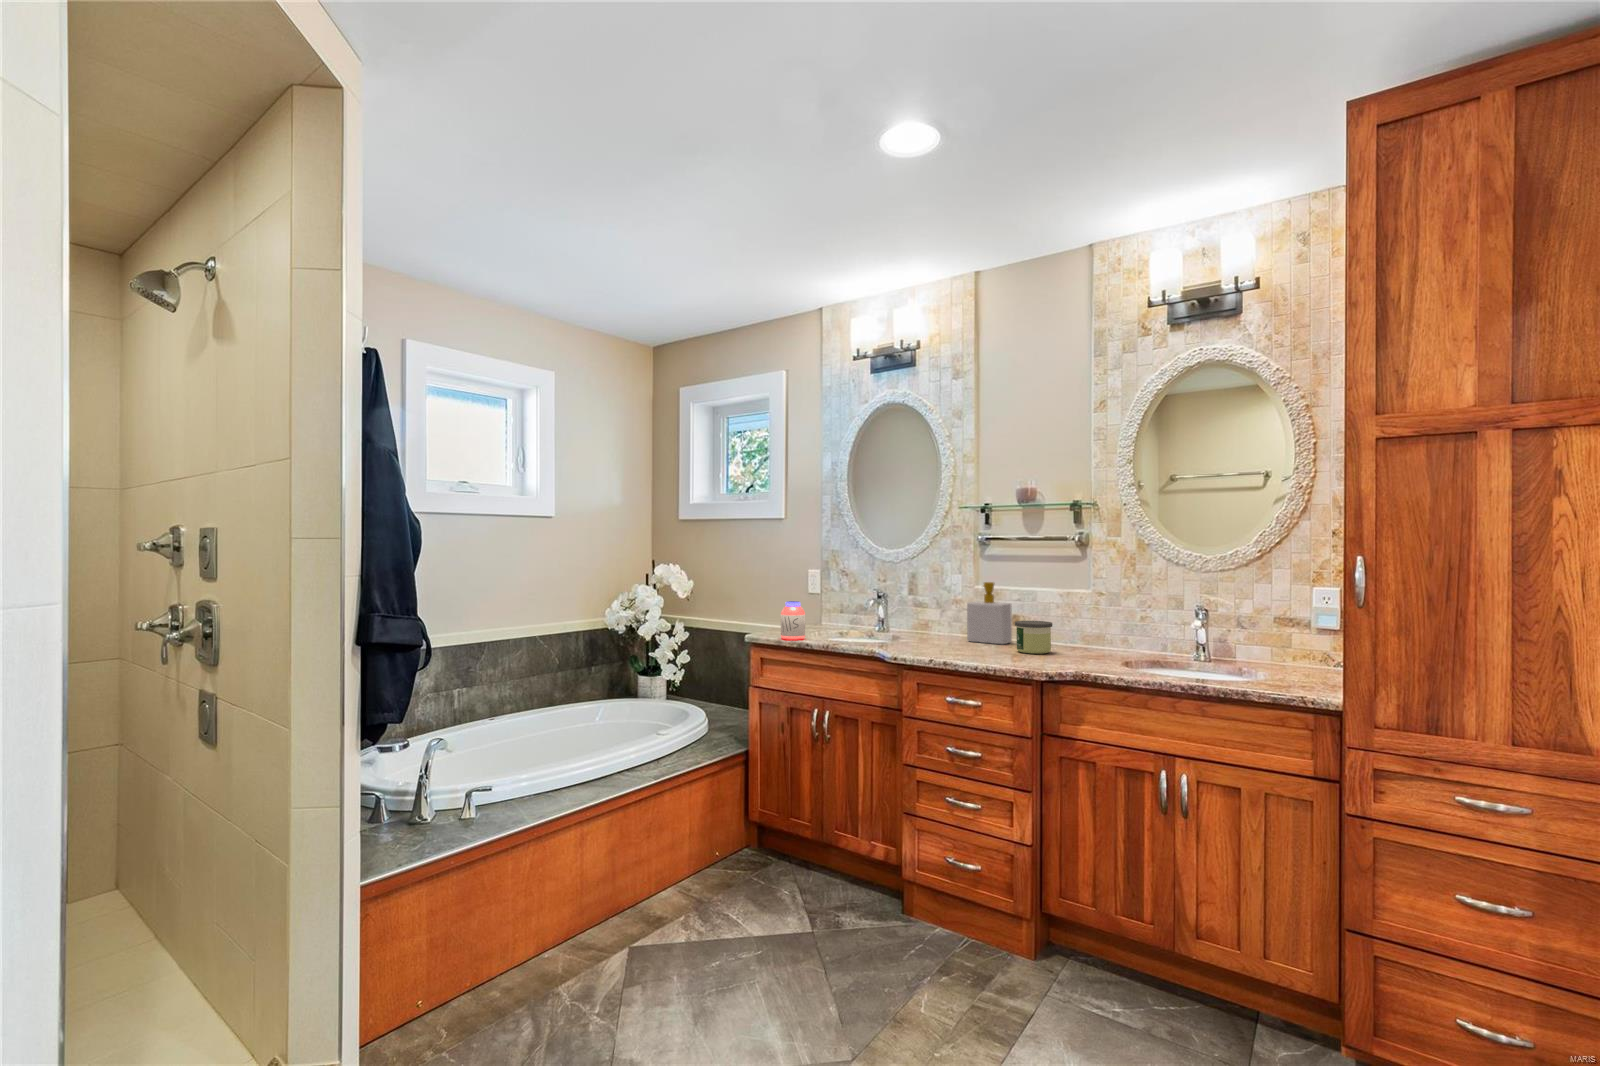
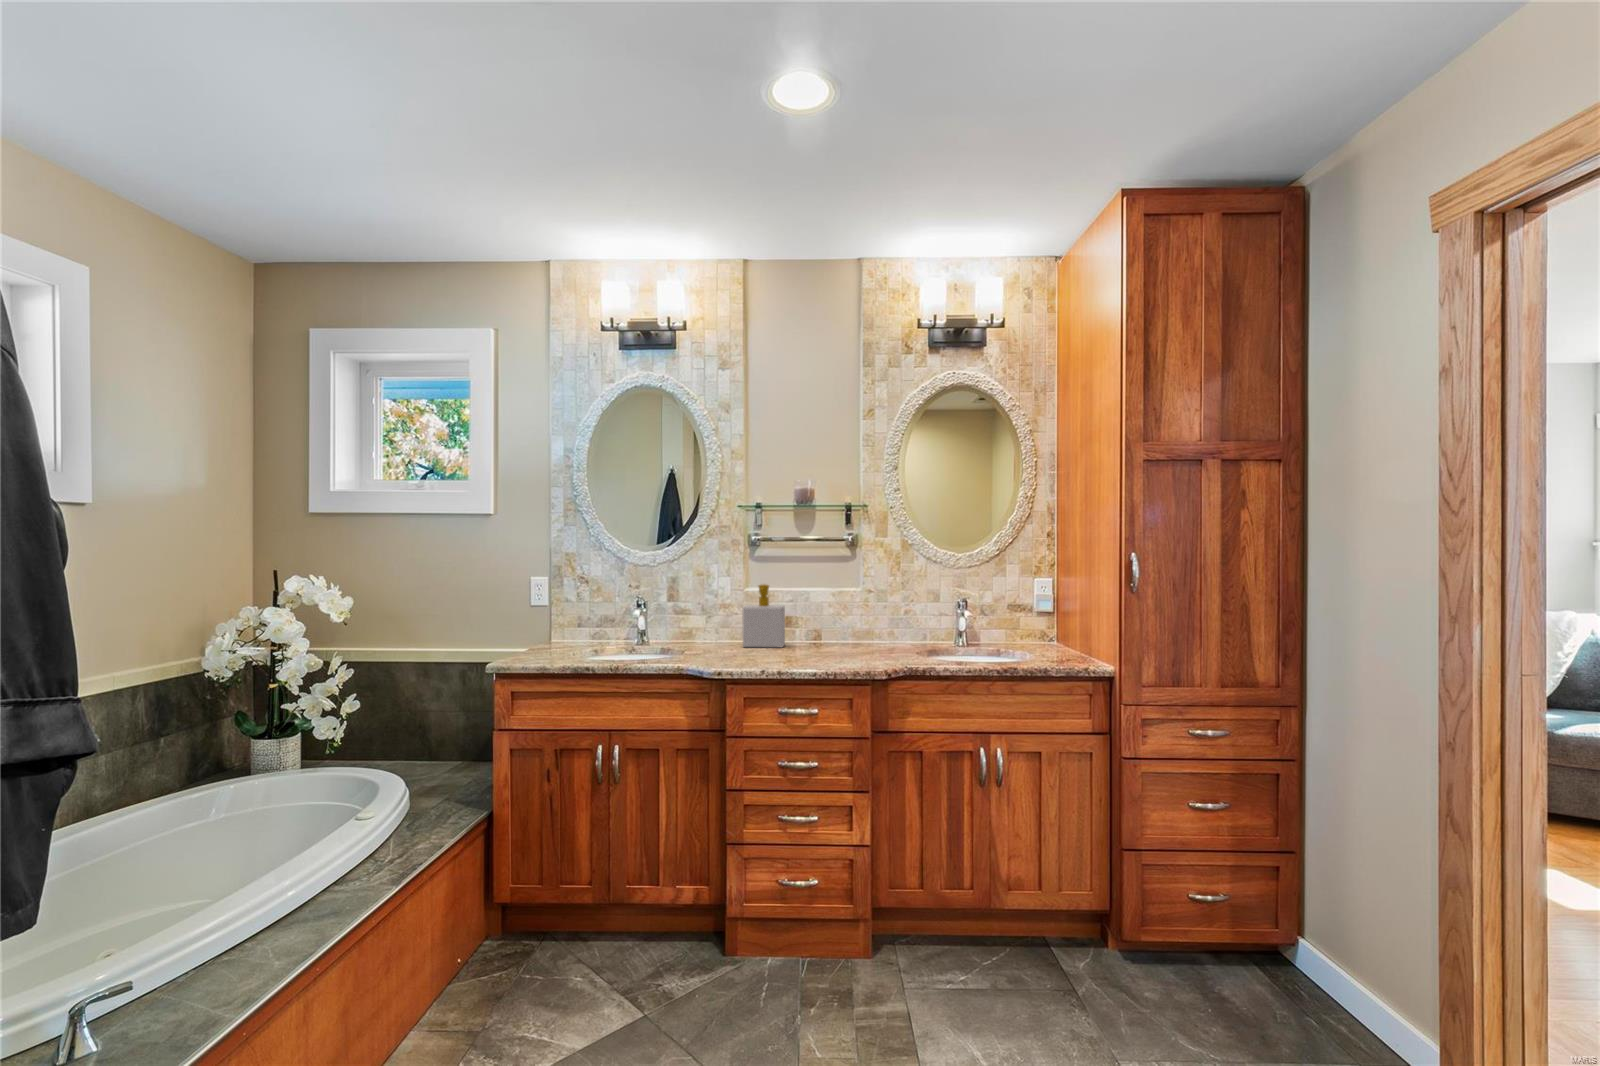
jar: present [781,601,805,640] -> none [539,617,570,665]
candle: present [1015,621,1052,654] -> none [809,621,845,654]

